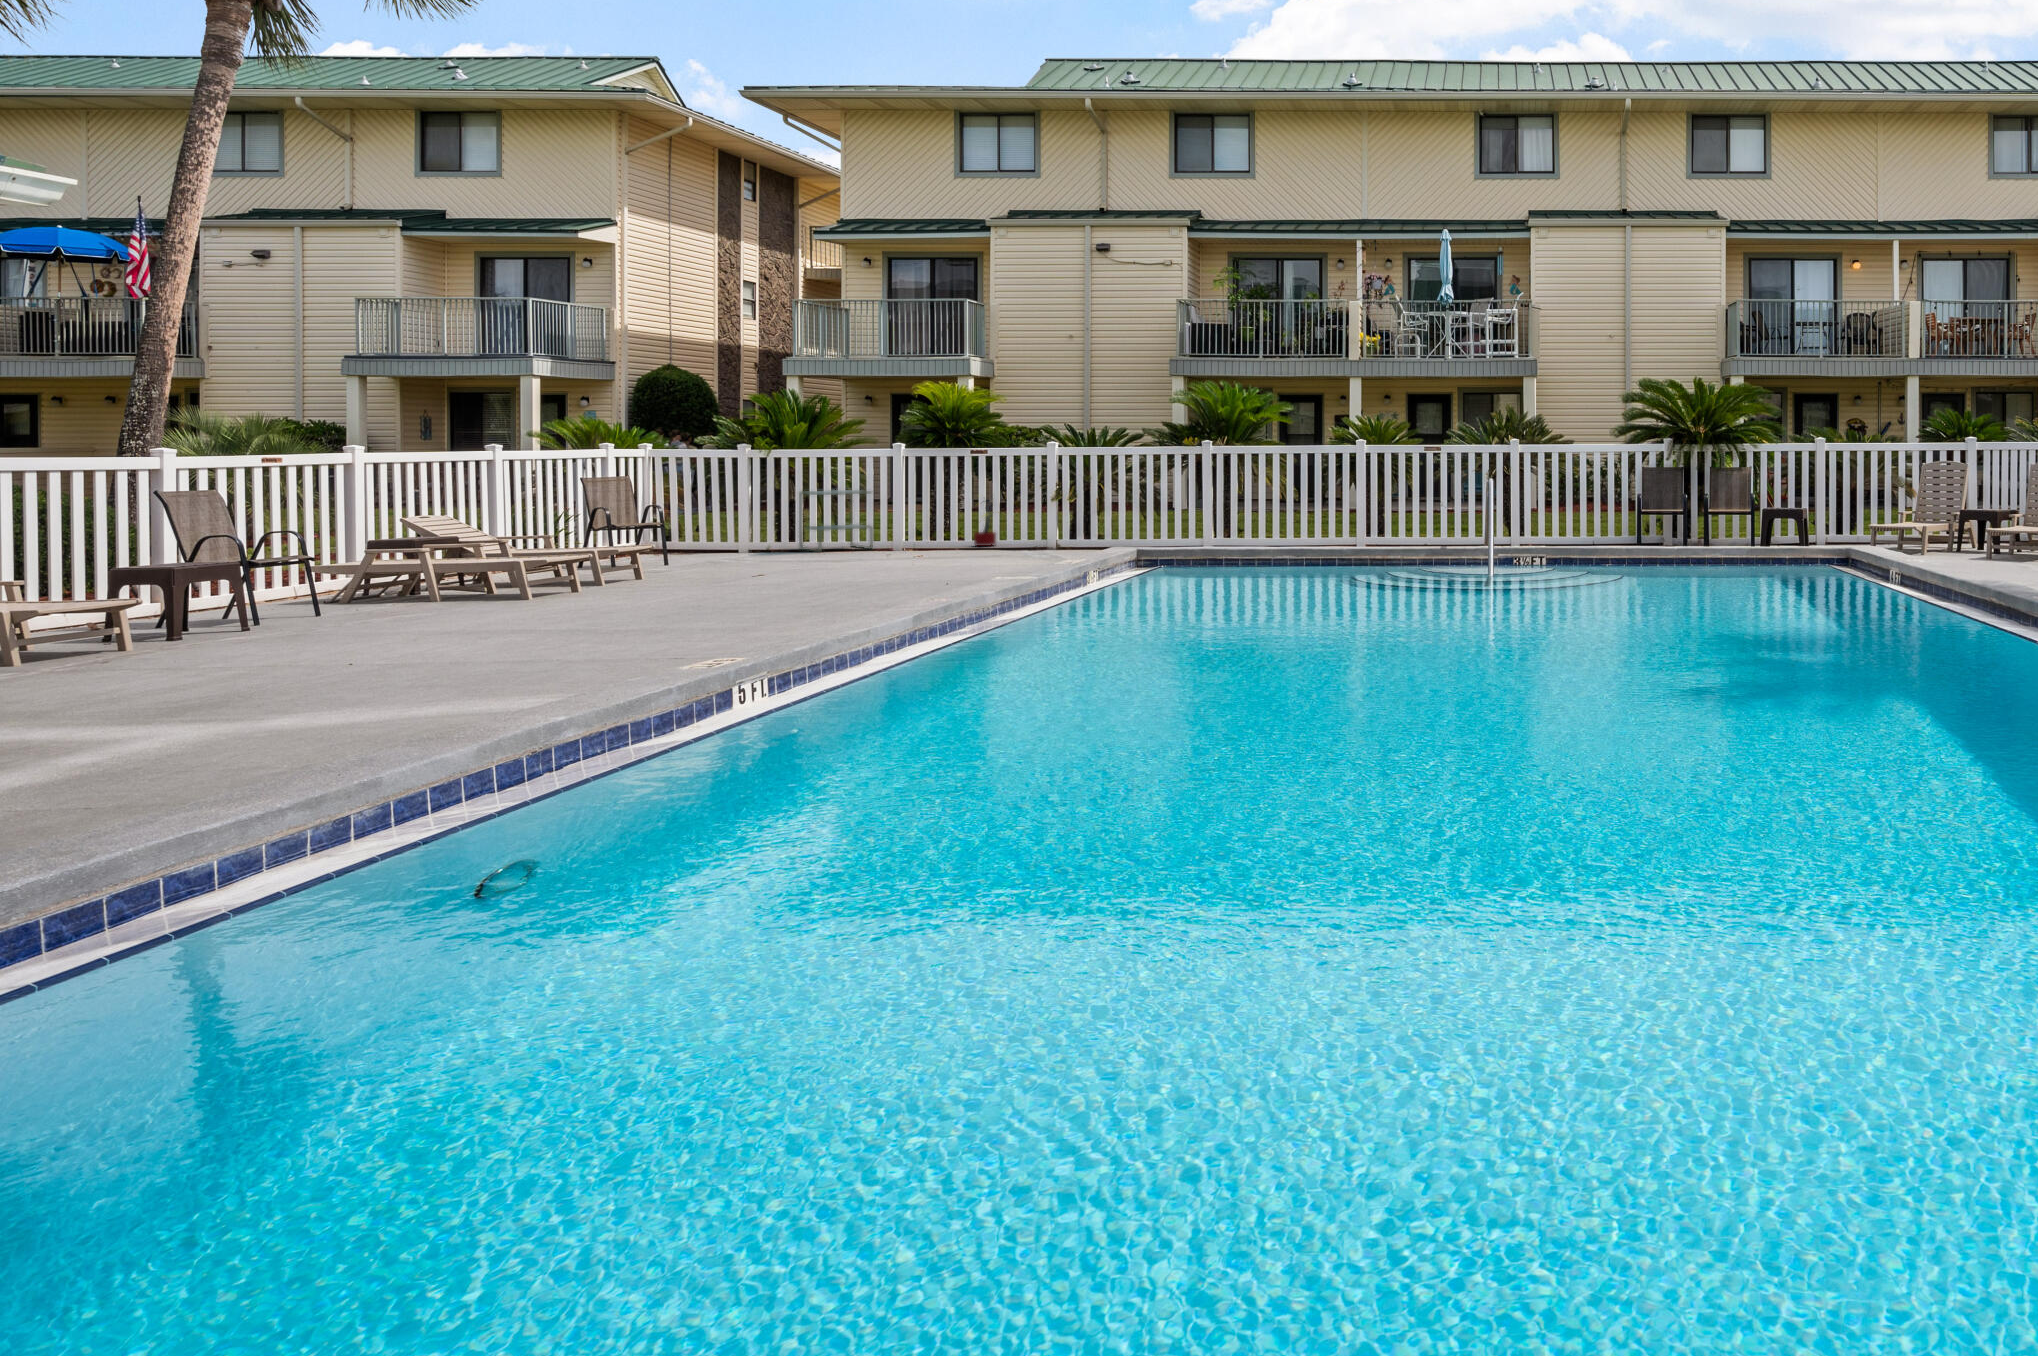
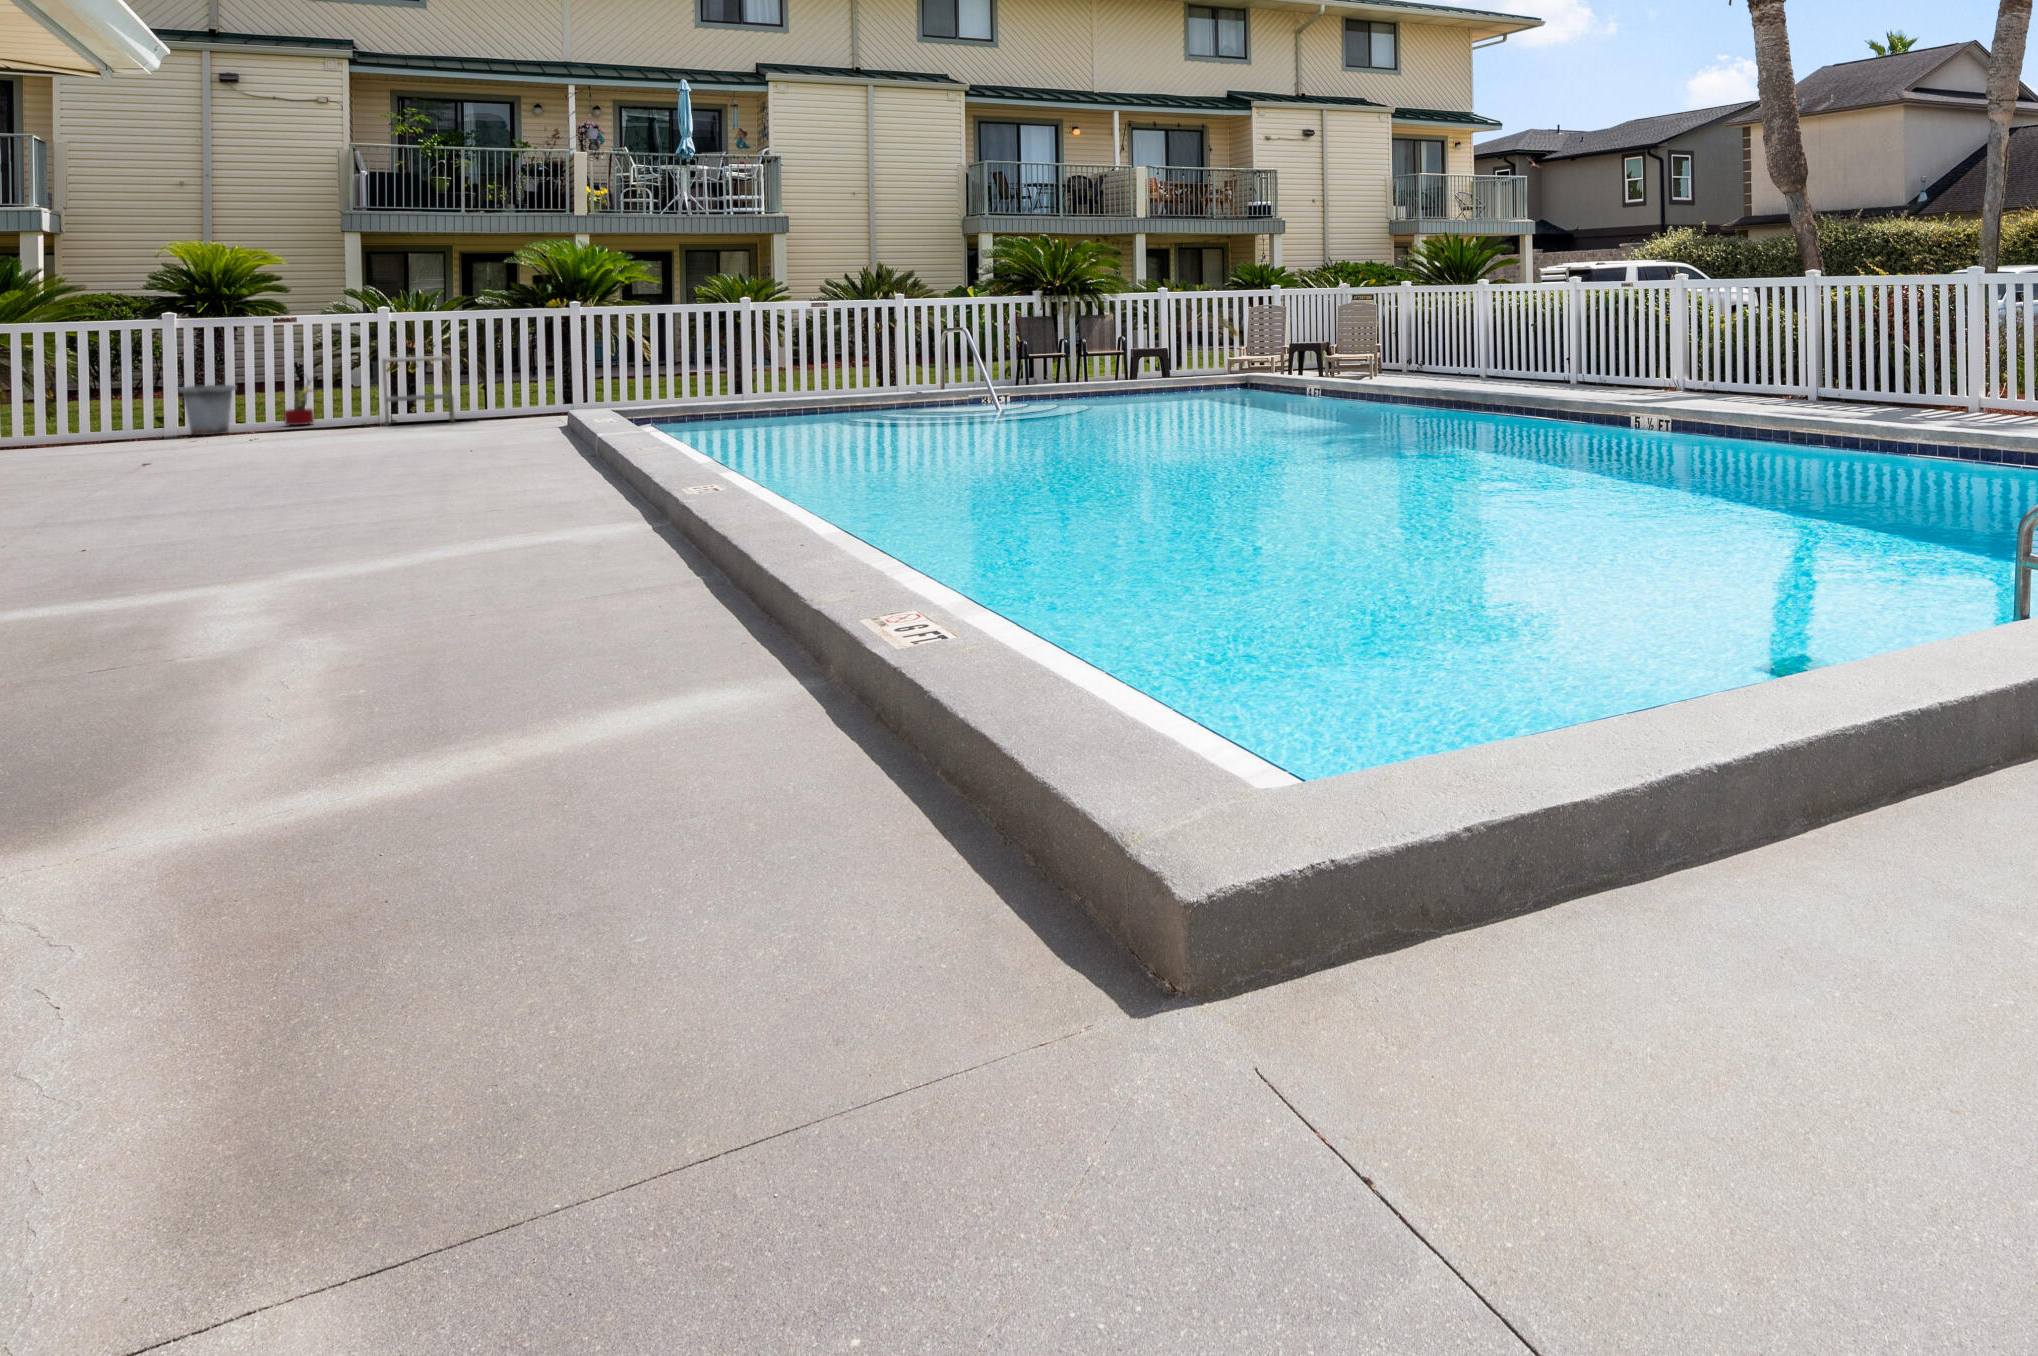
side table: present [799,490,873,552] -> present [382,356,454,425]
trash can: none [887,508,930,551] -> present [178,385,236,435]

